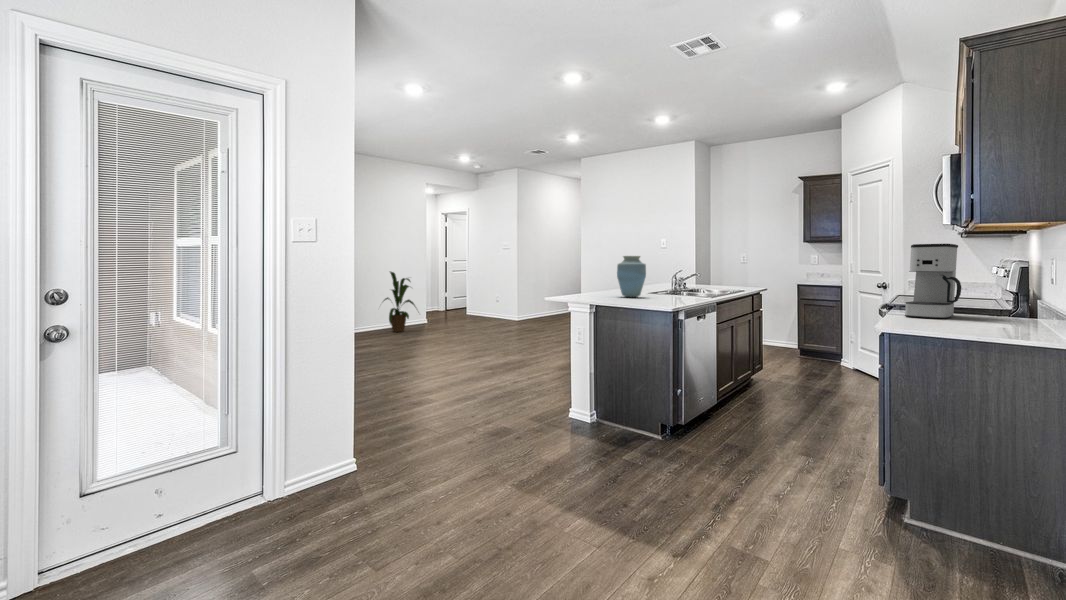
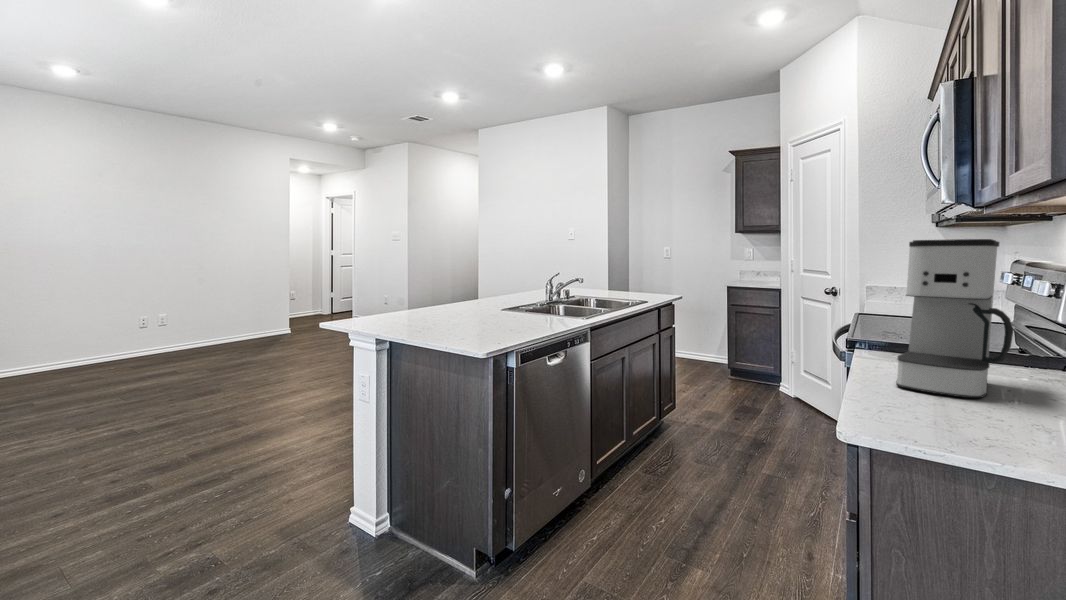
vase: present [617,256,646,297] -> none [435,255,481,321]
house plant: present [384,272,415,332] -> none [216,269,274,346]

